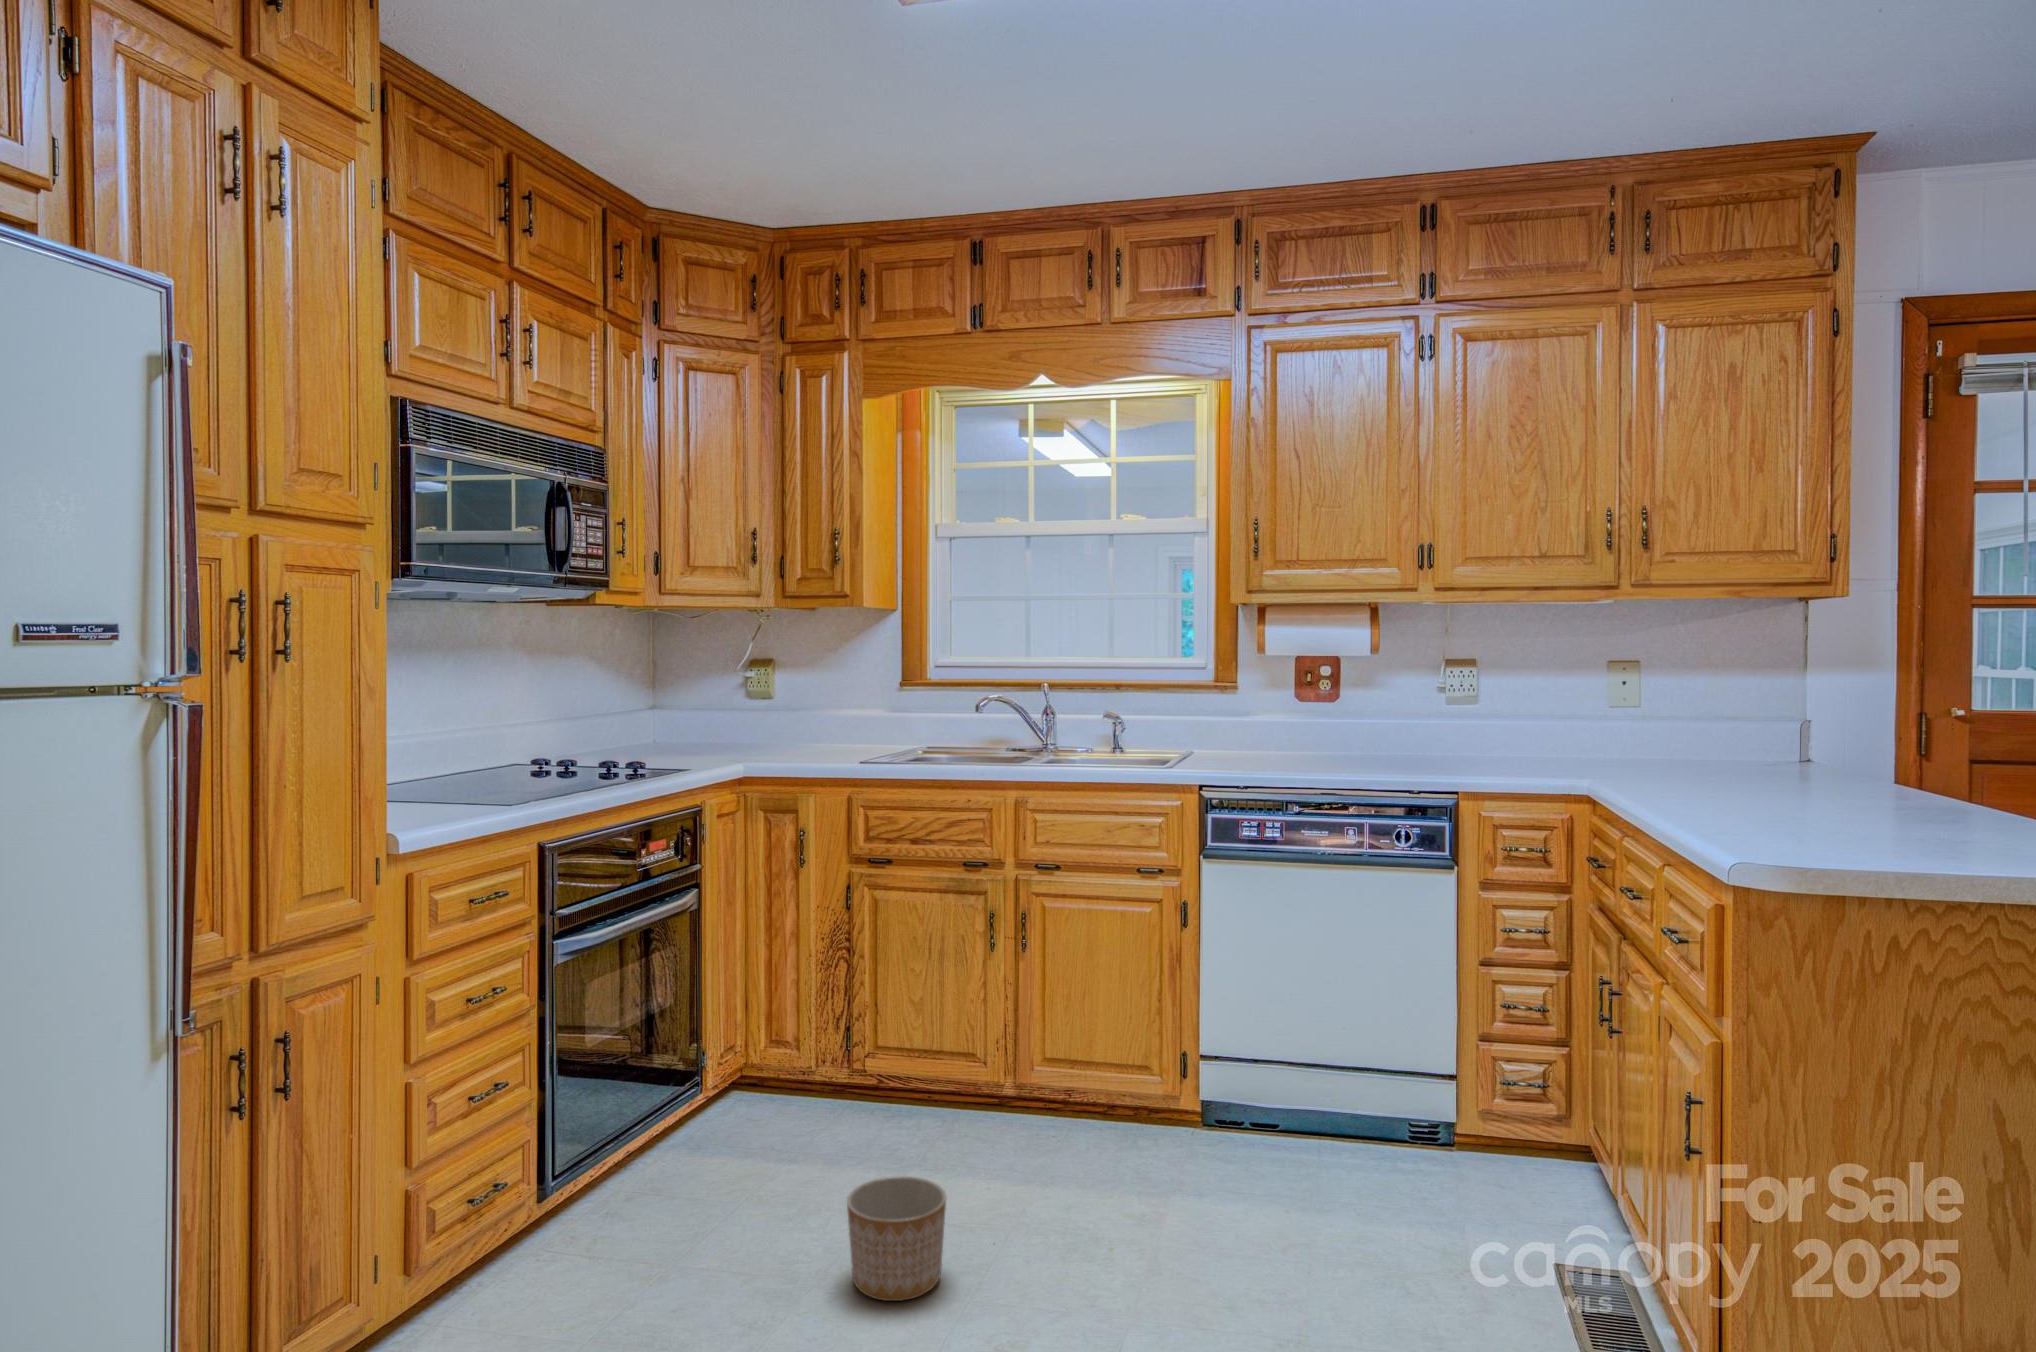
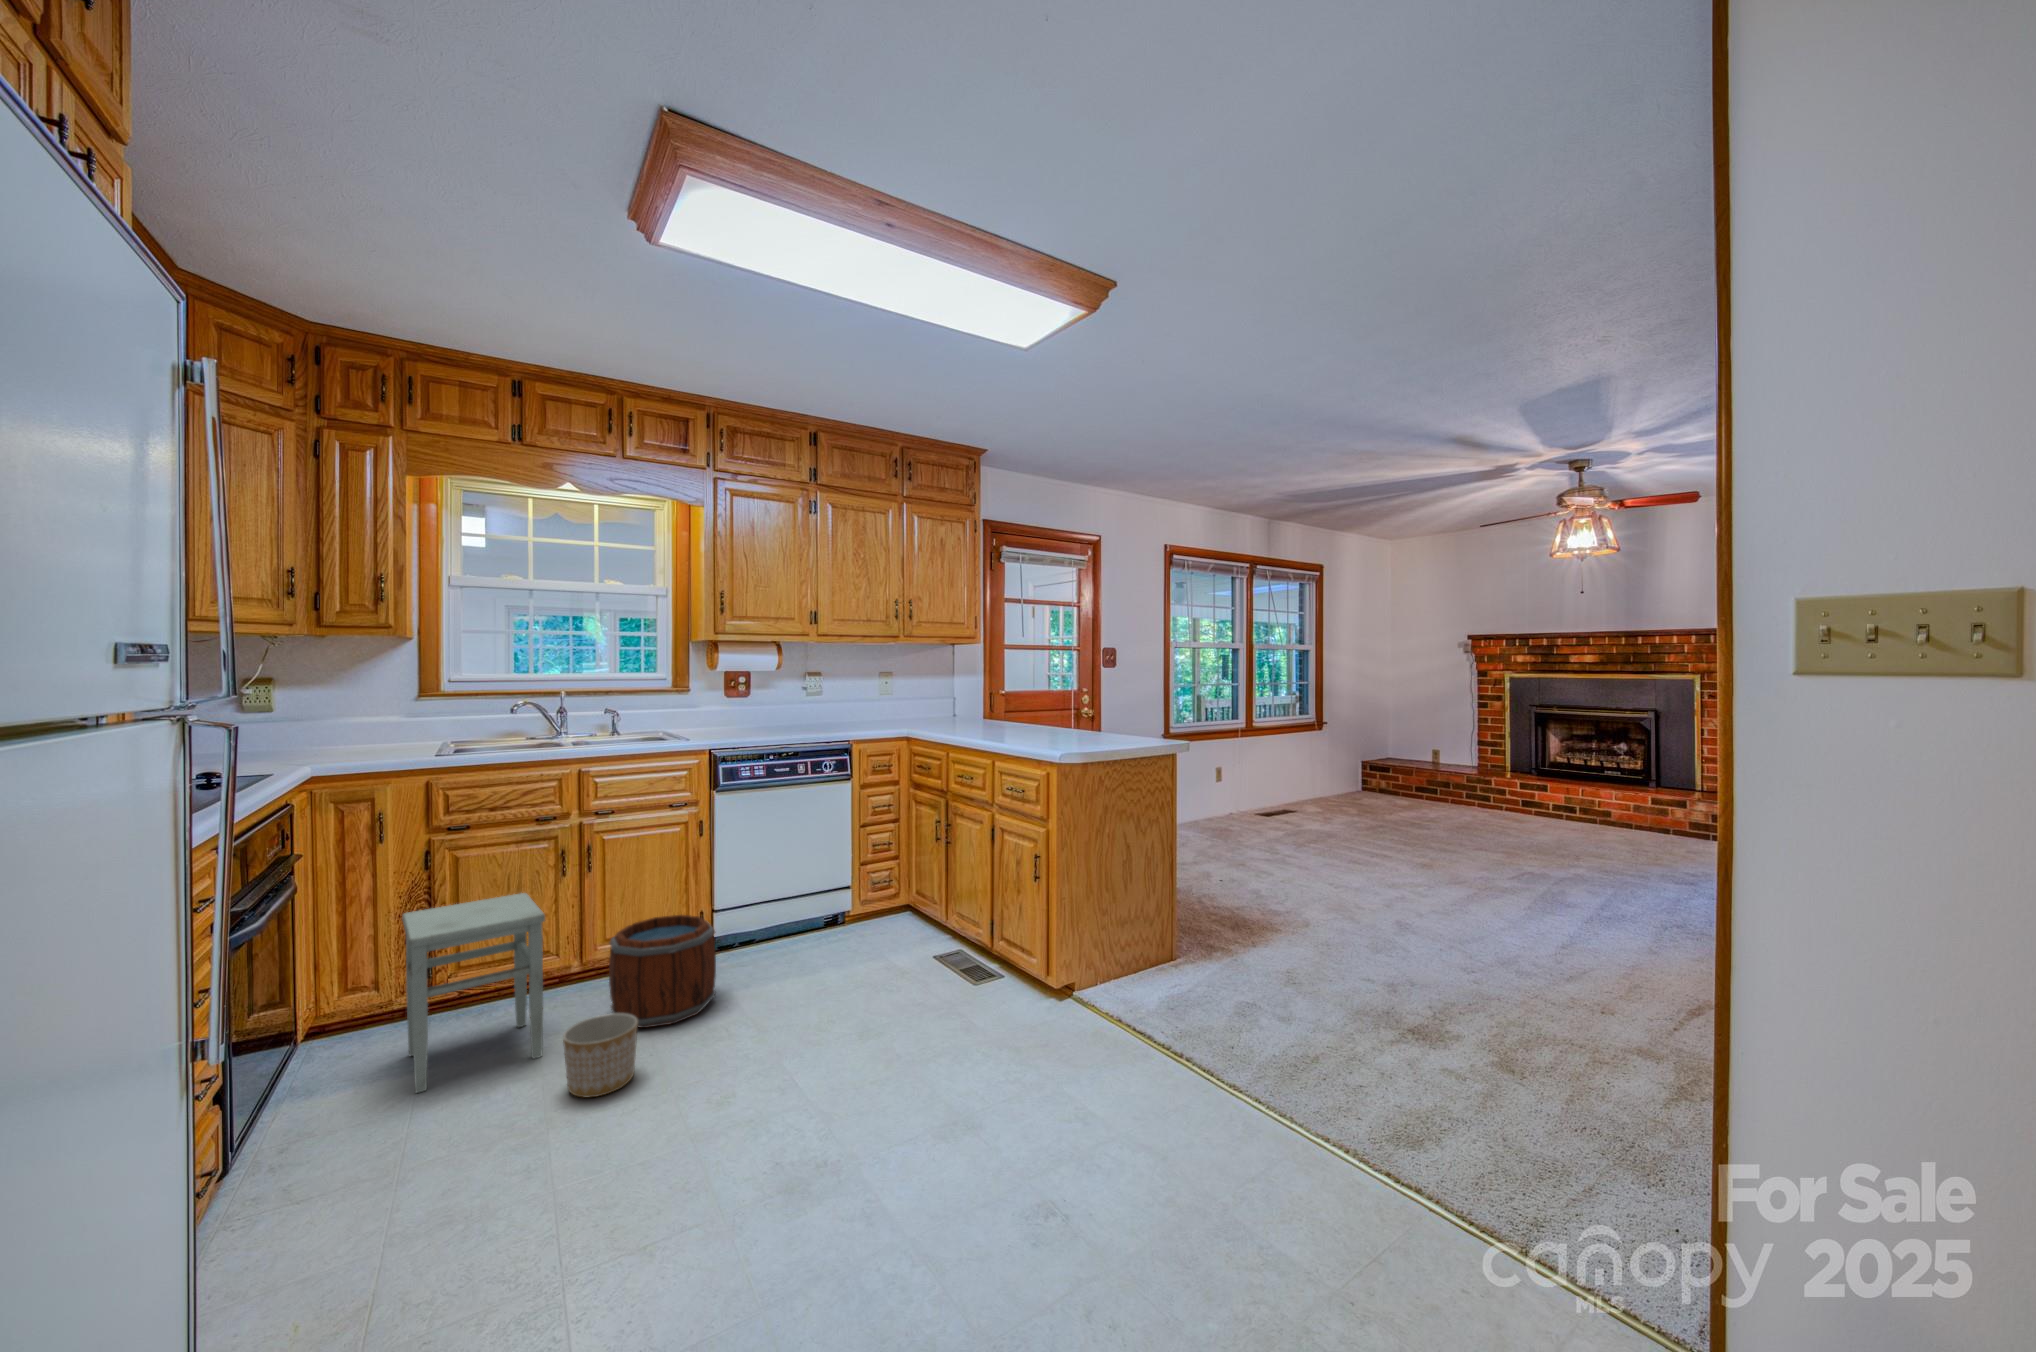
stool: none [743,962,921,1205] -> present [402,893,545,1093]
bucket: none [988,1046,1142,1226] -> present [609,915,716,1028]

